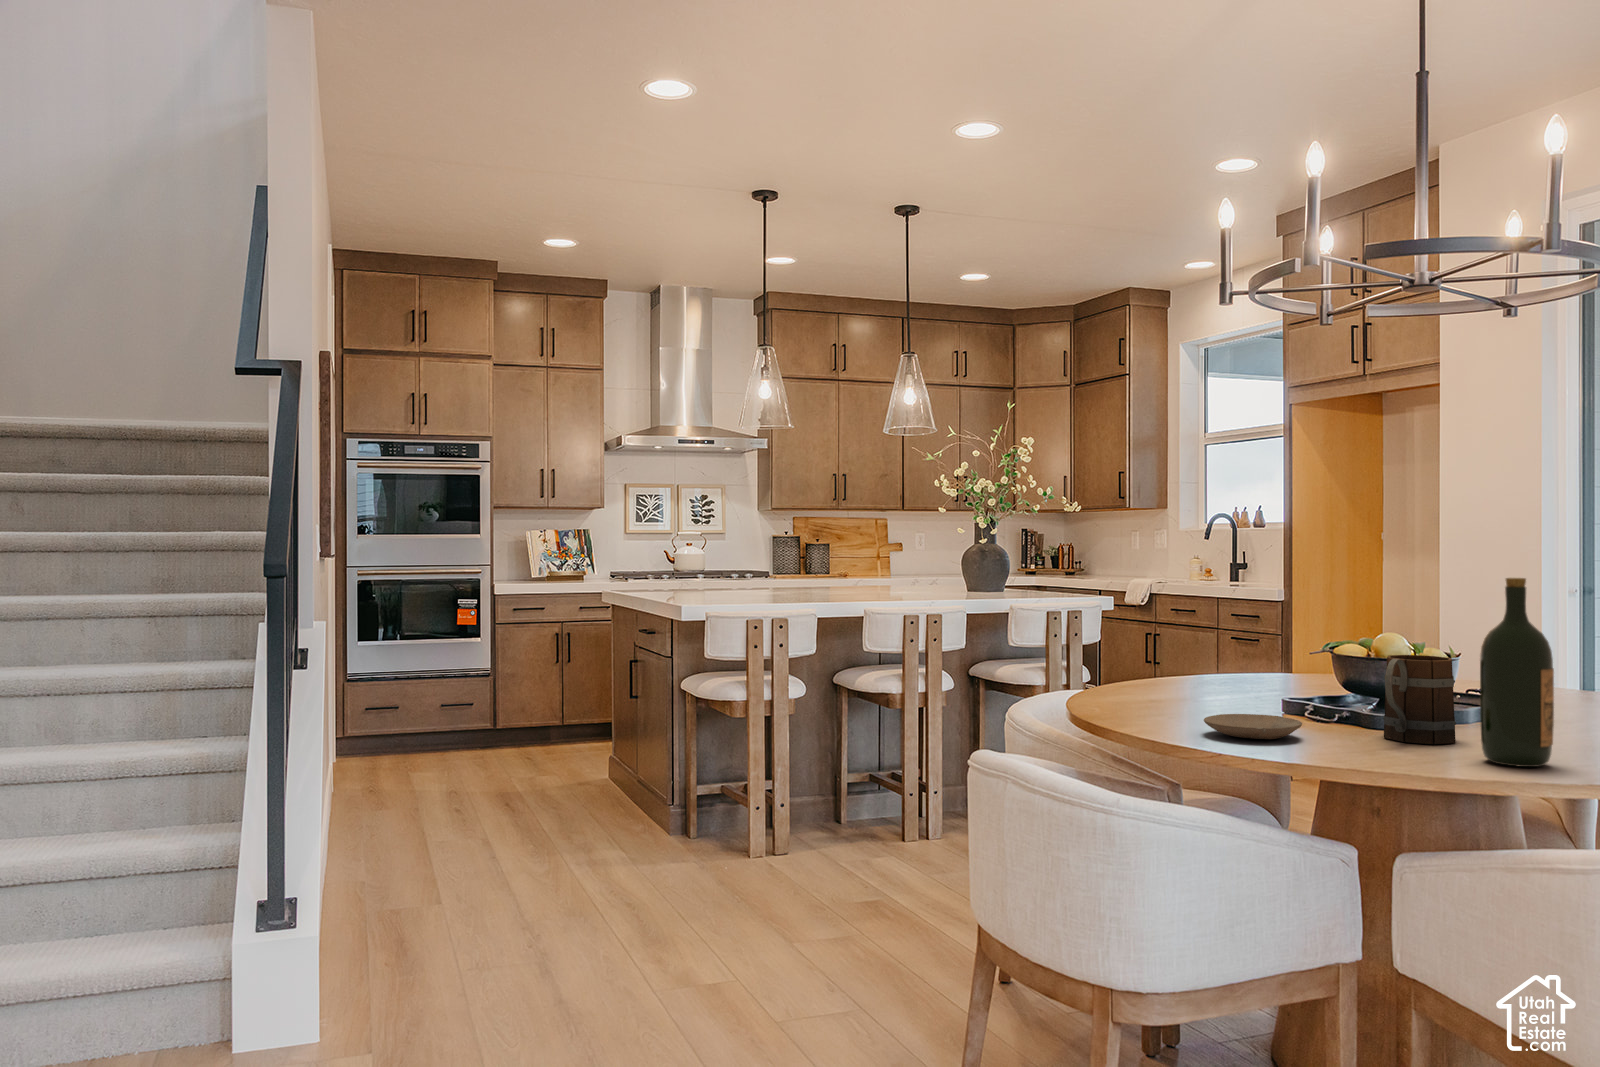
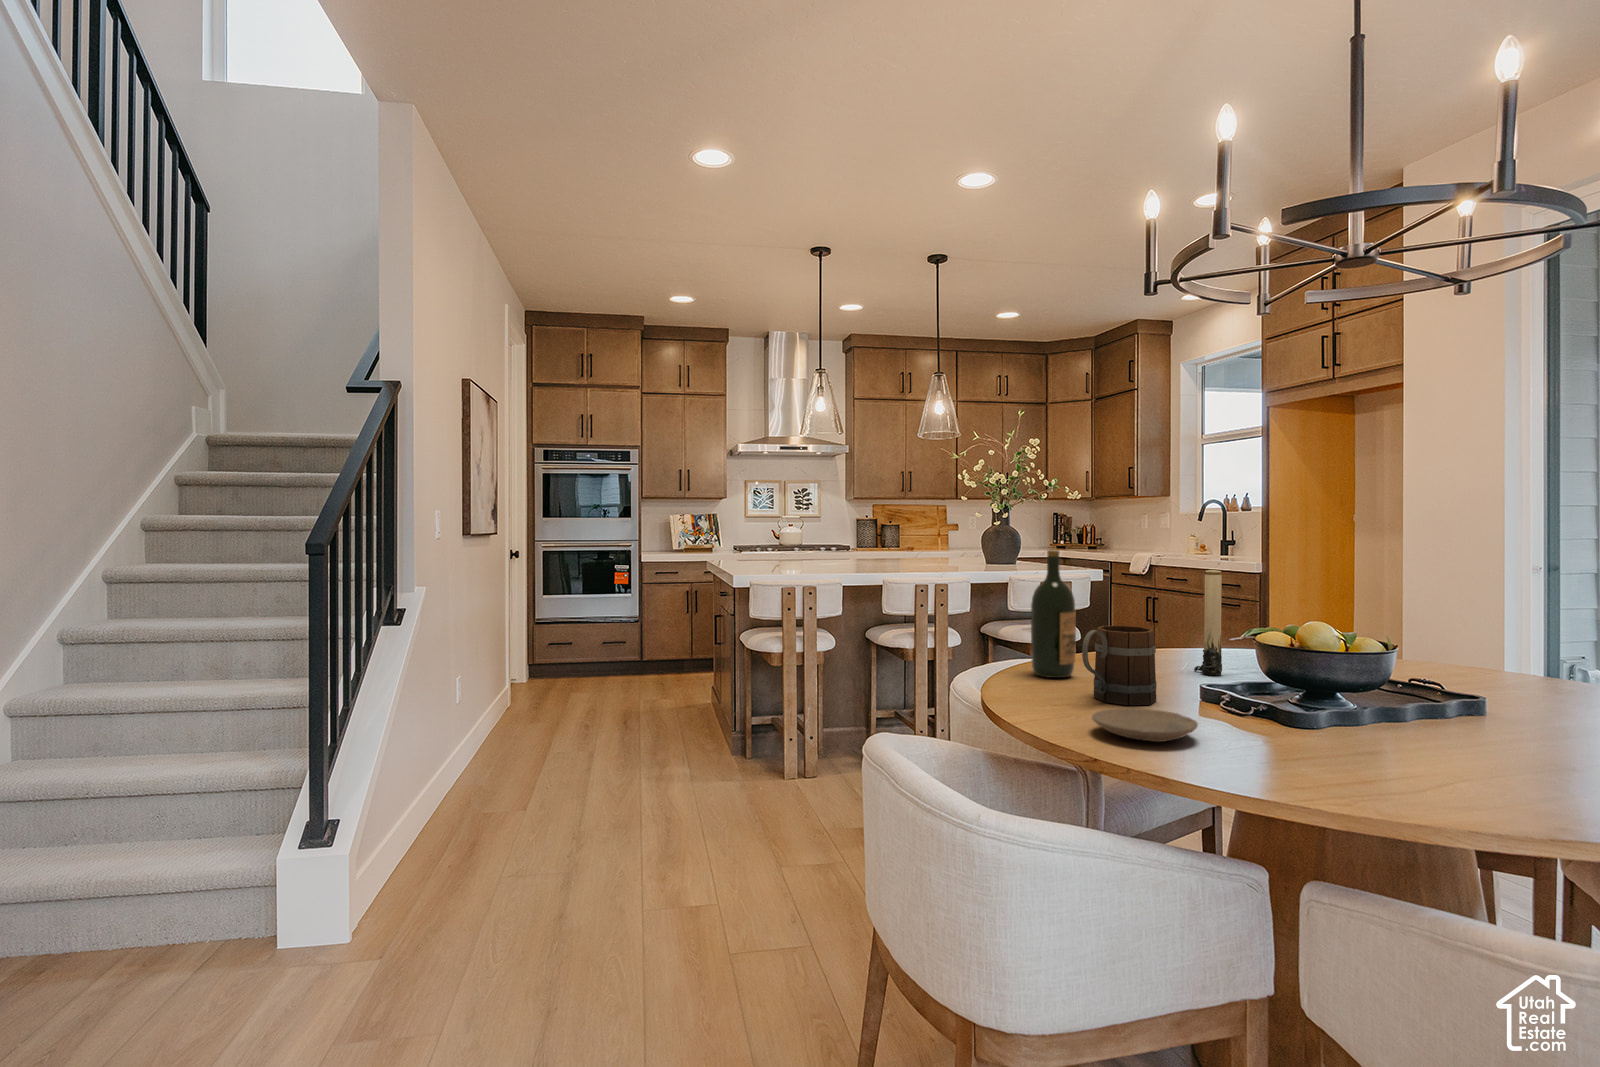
wine bottle: present [1480,578,1554,767] -> present [1031,550,1076,678]
candle: none [1265,586,1294,693] -> present [1194,570,1222,675]
mug: present [1383,655,1456,744] -> present [1082,625,1157,705]

